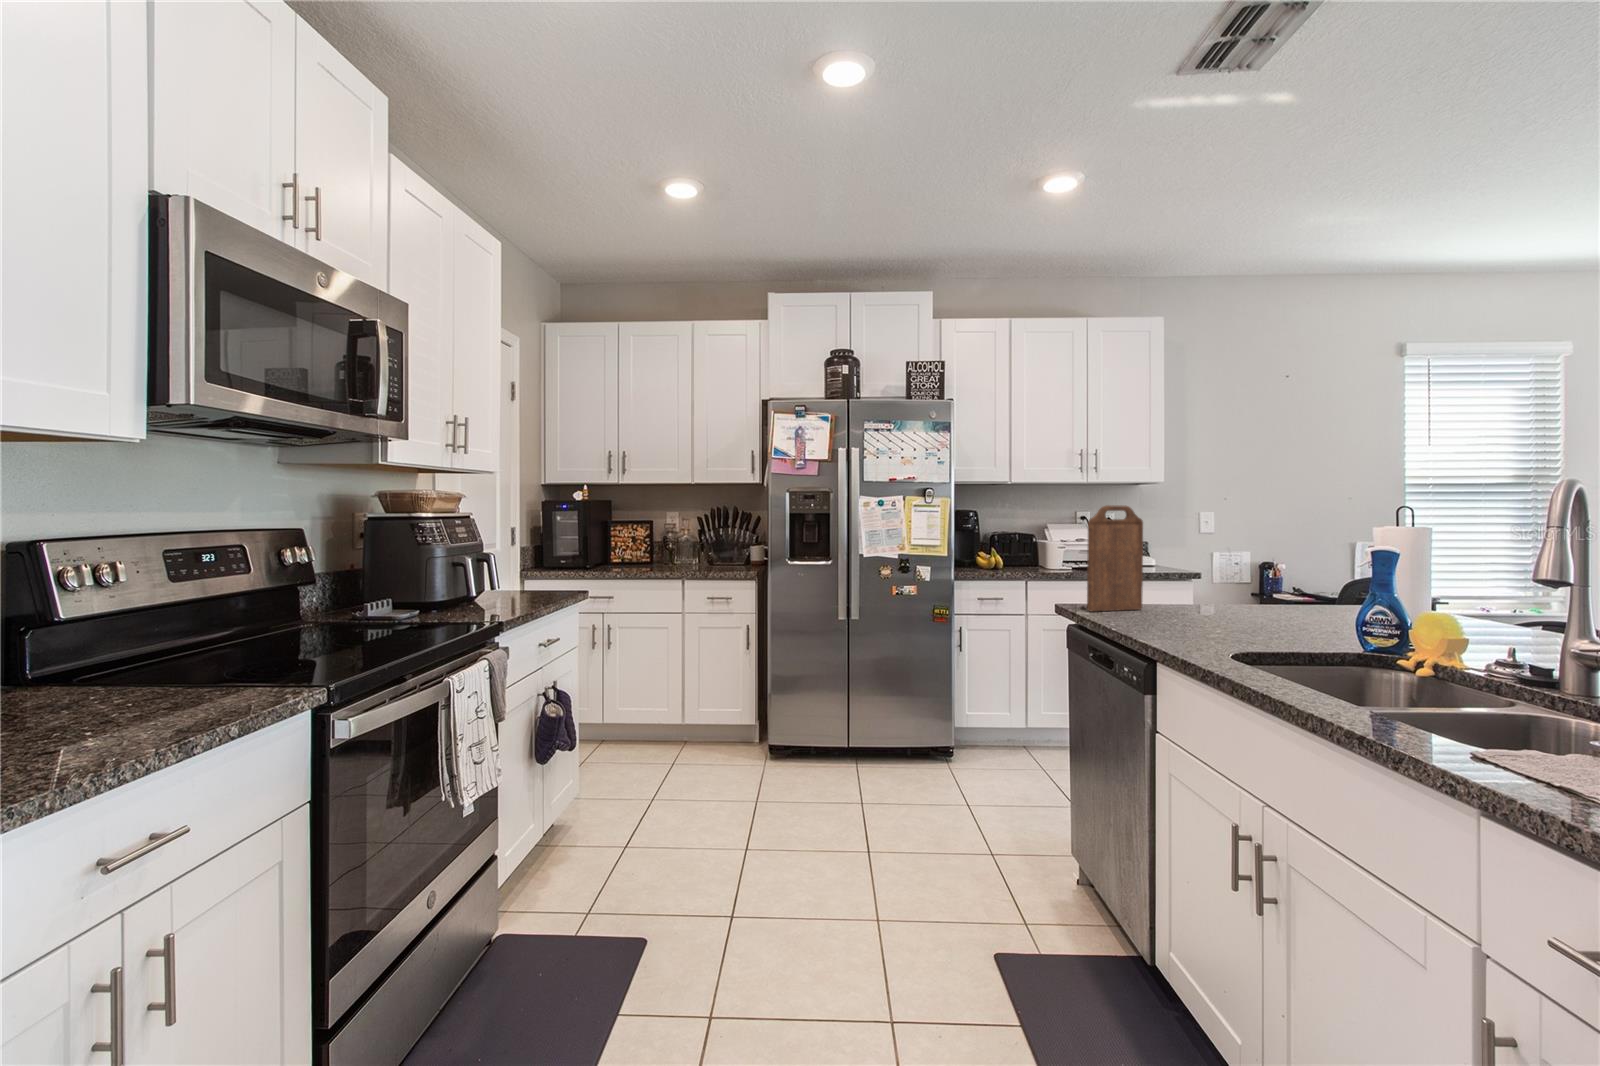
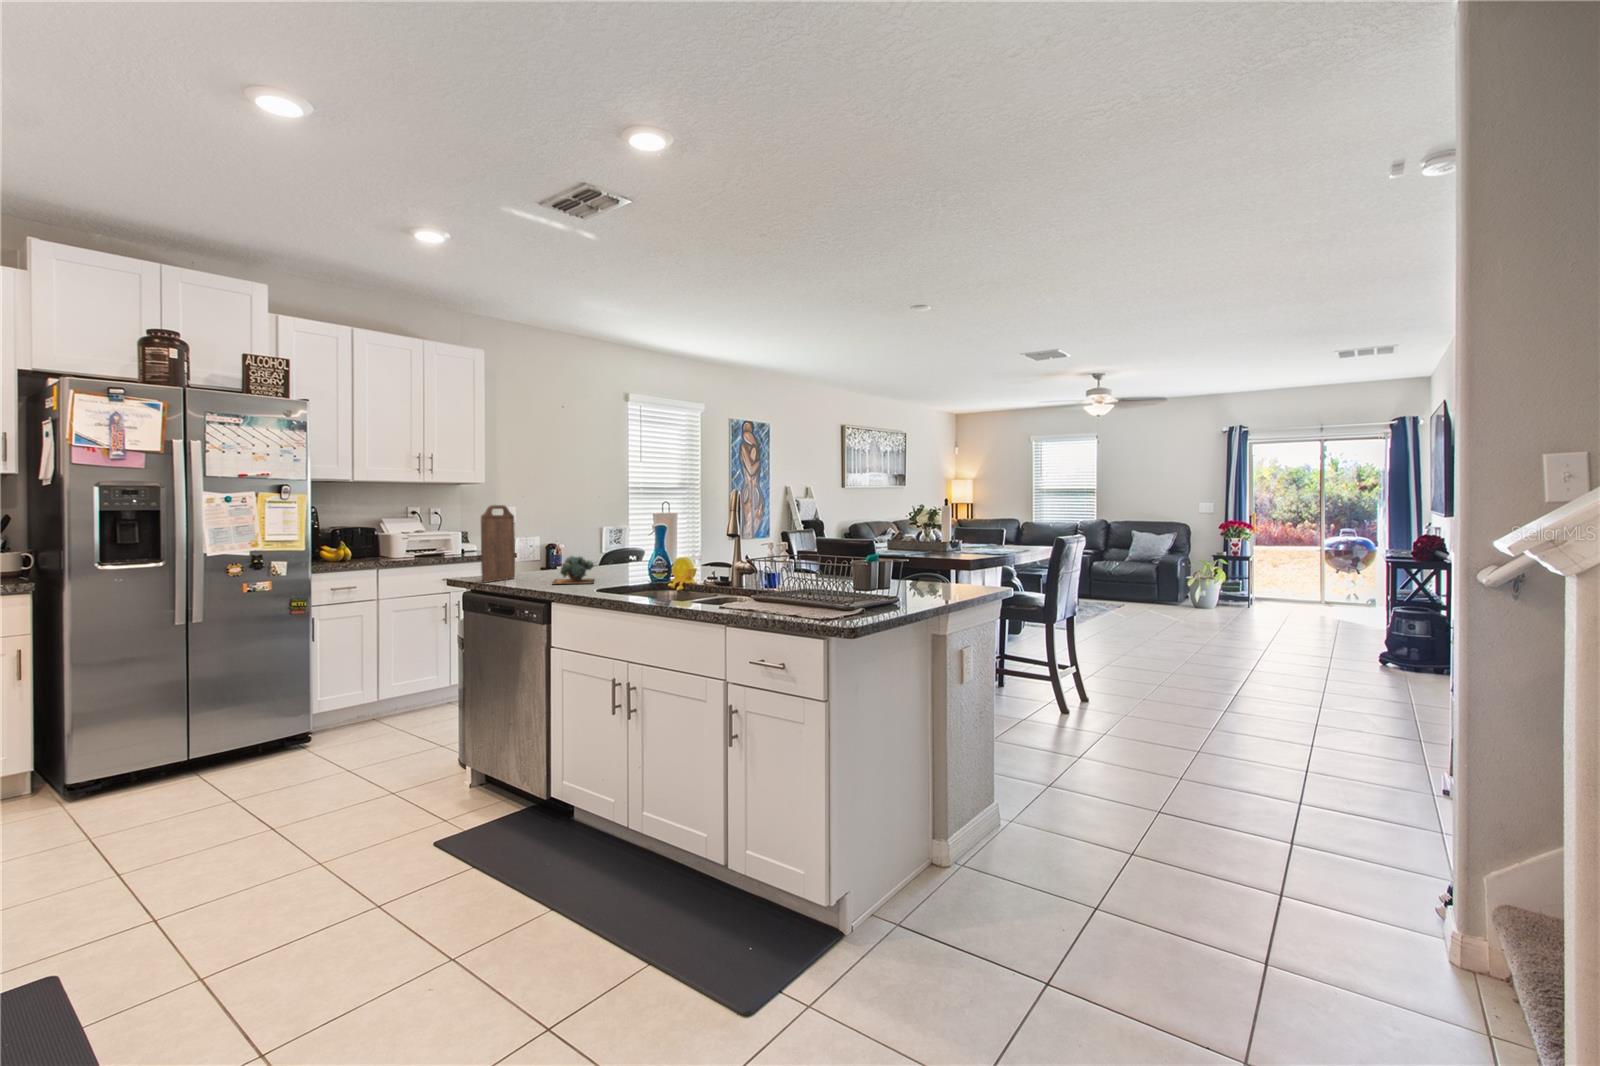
succulent plant: none [1178,584,1267,634] -> present [553,556,594,584]

